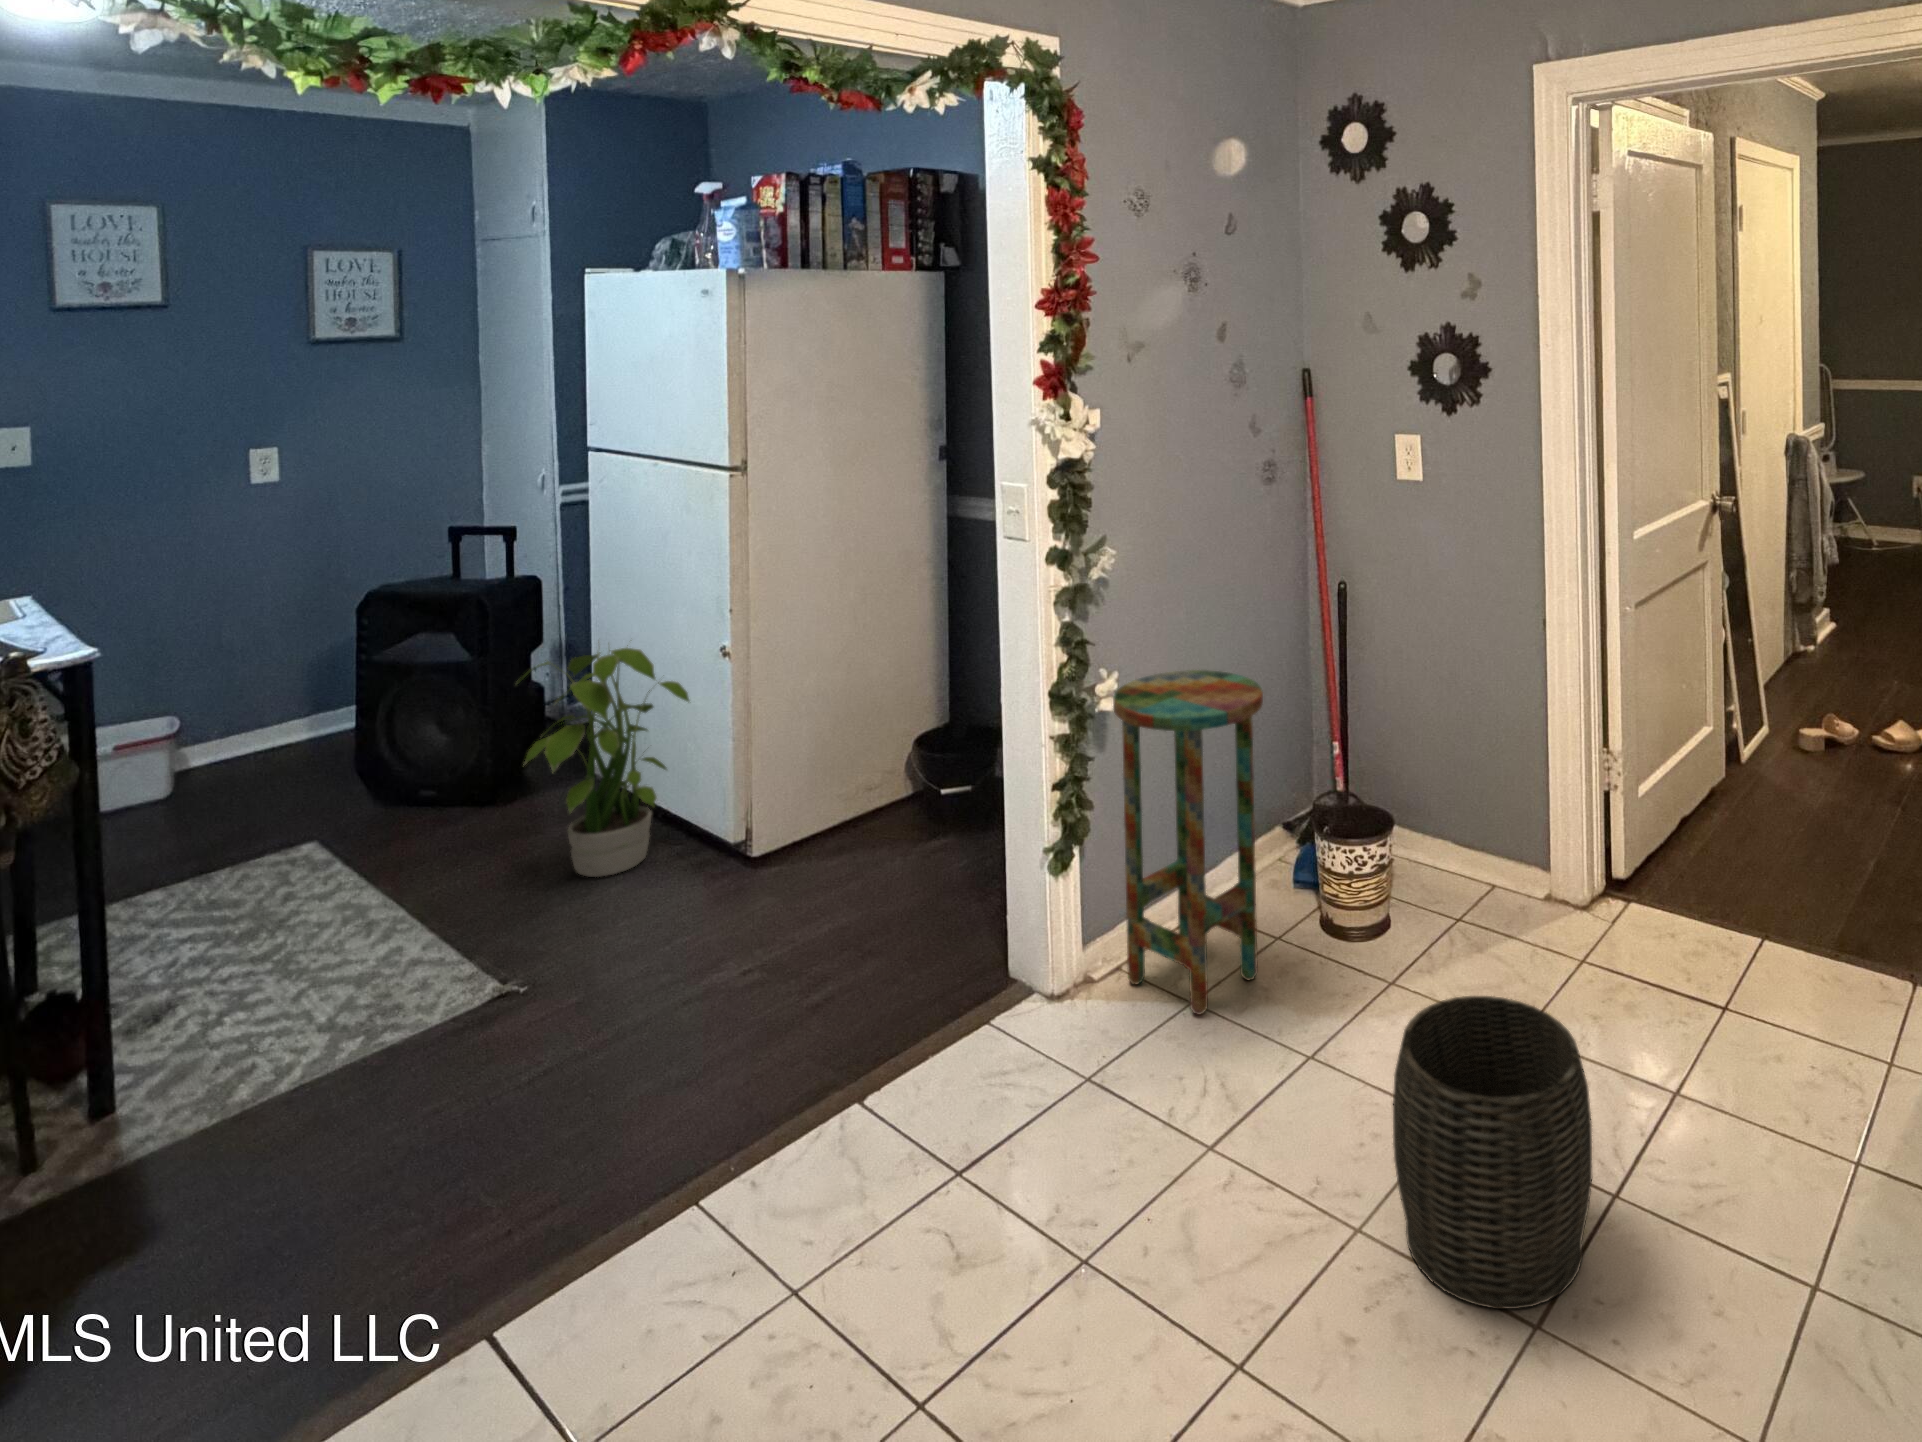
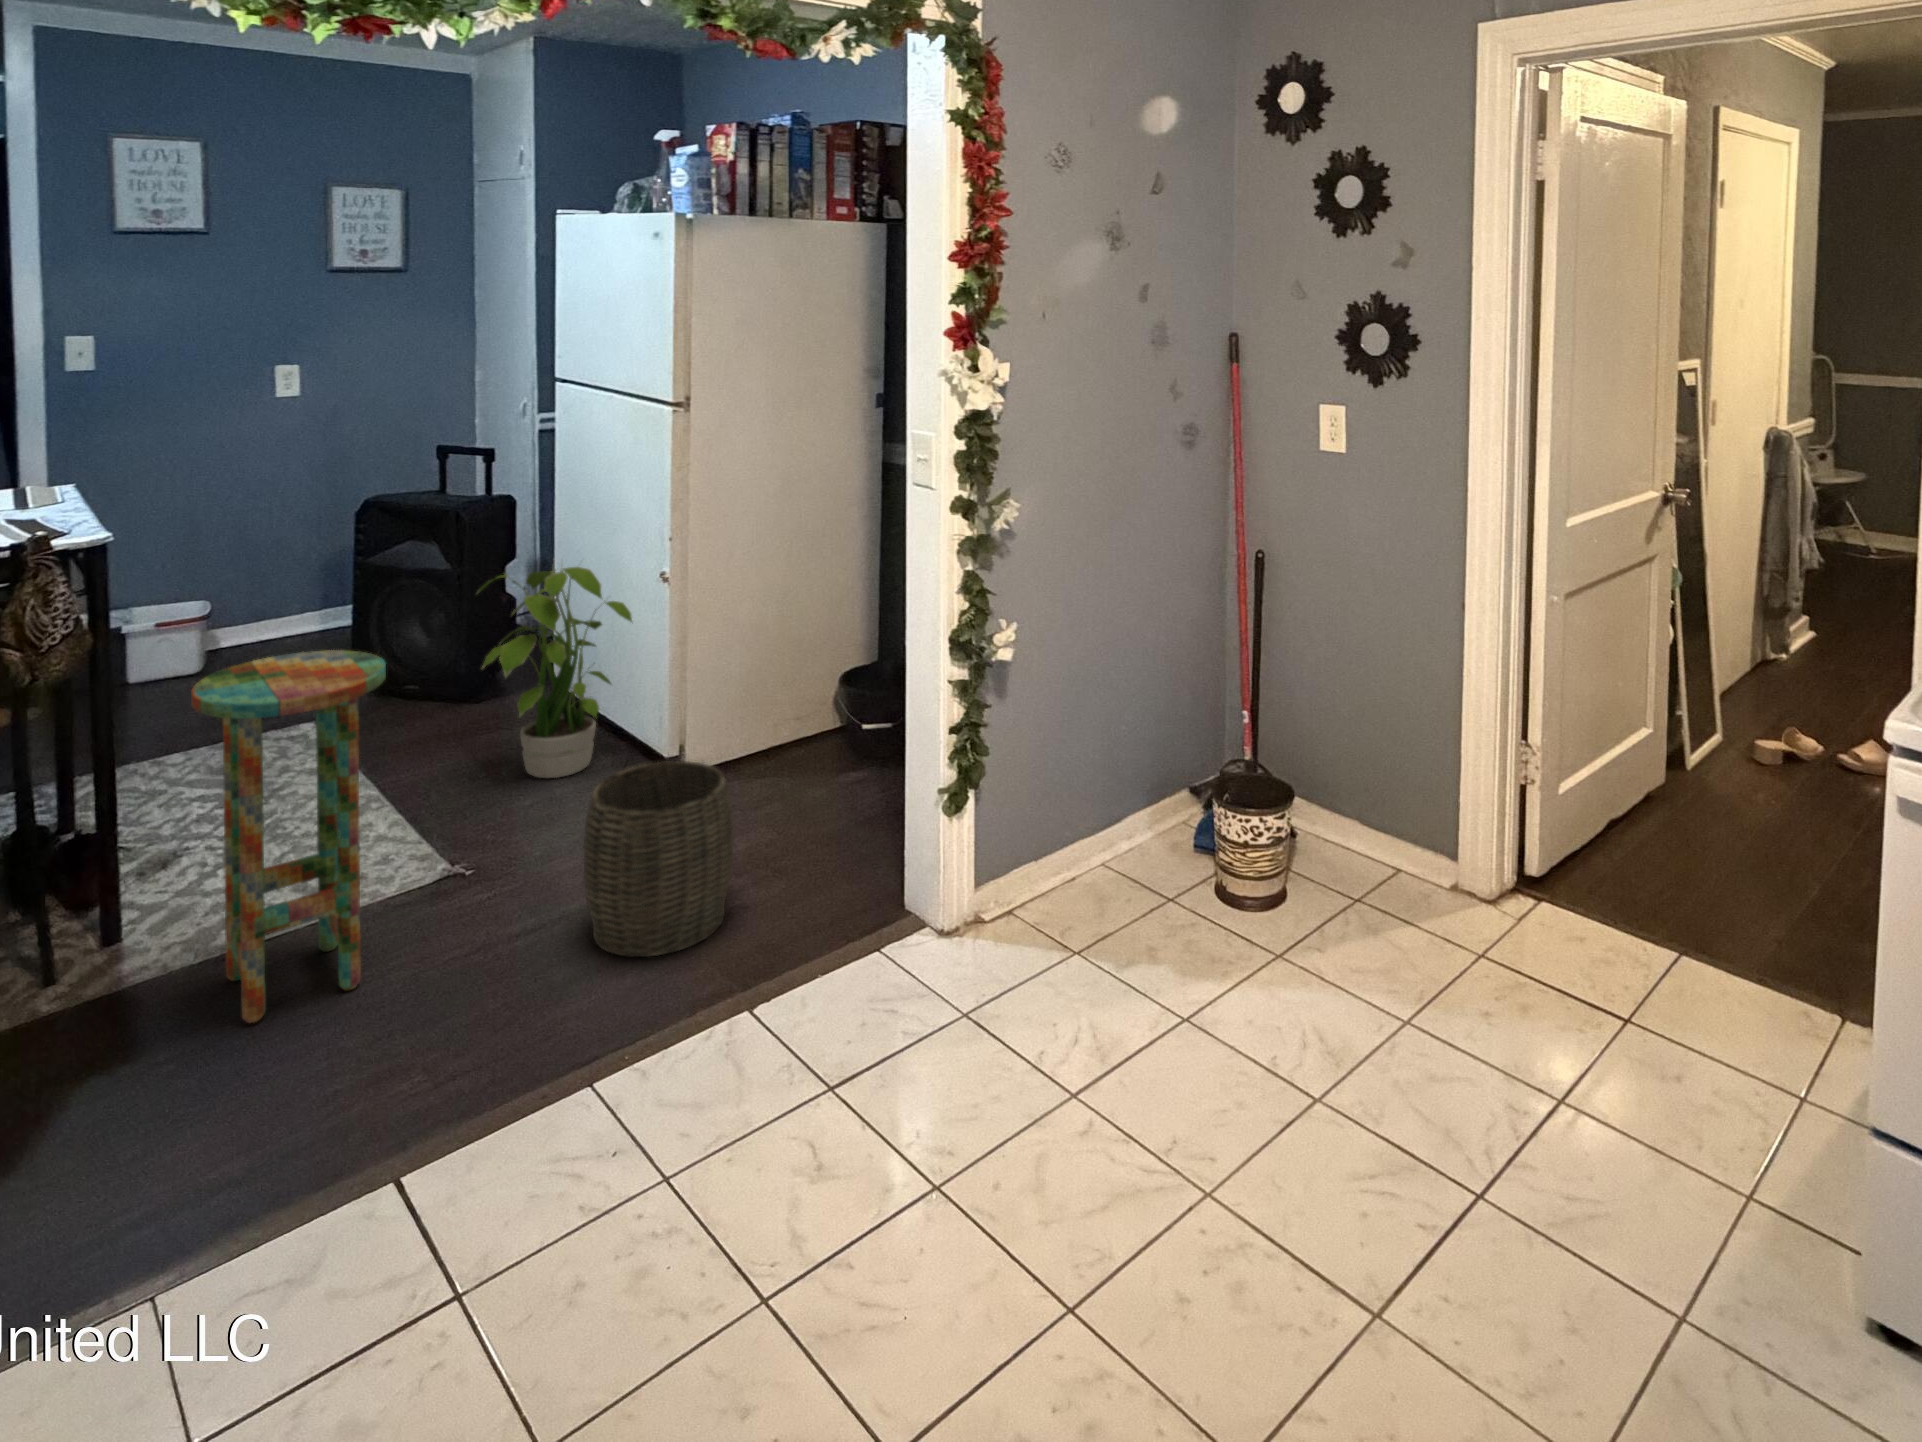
side table: present [1113,670,1263,1014] -> present [191,650,386,1023]
woven basket: present [1393,996,1592,1309] -> present [584,761,733,957]

